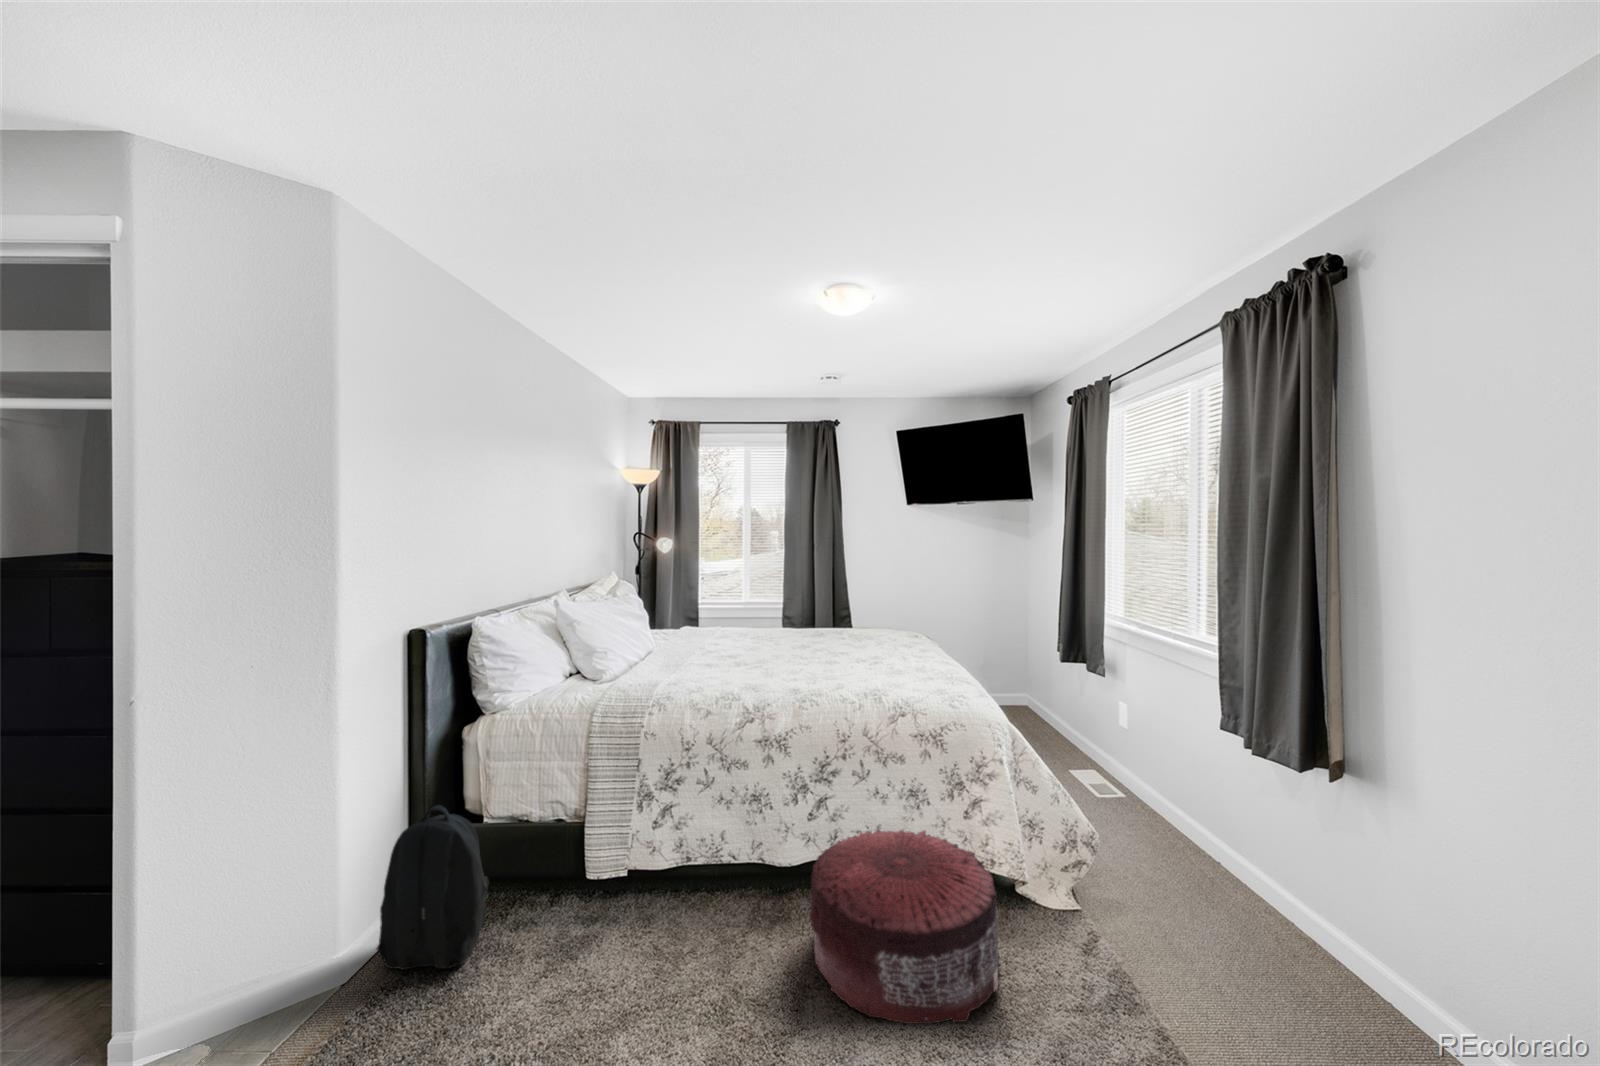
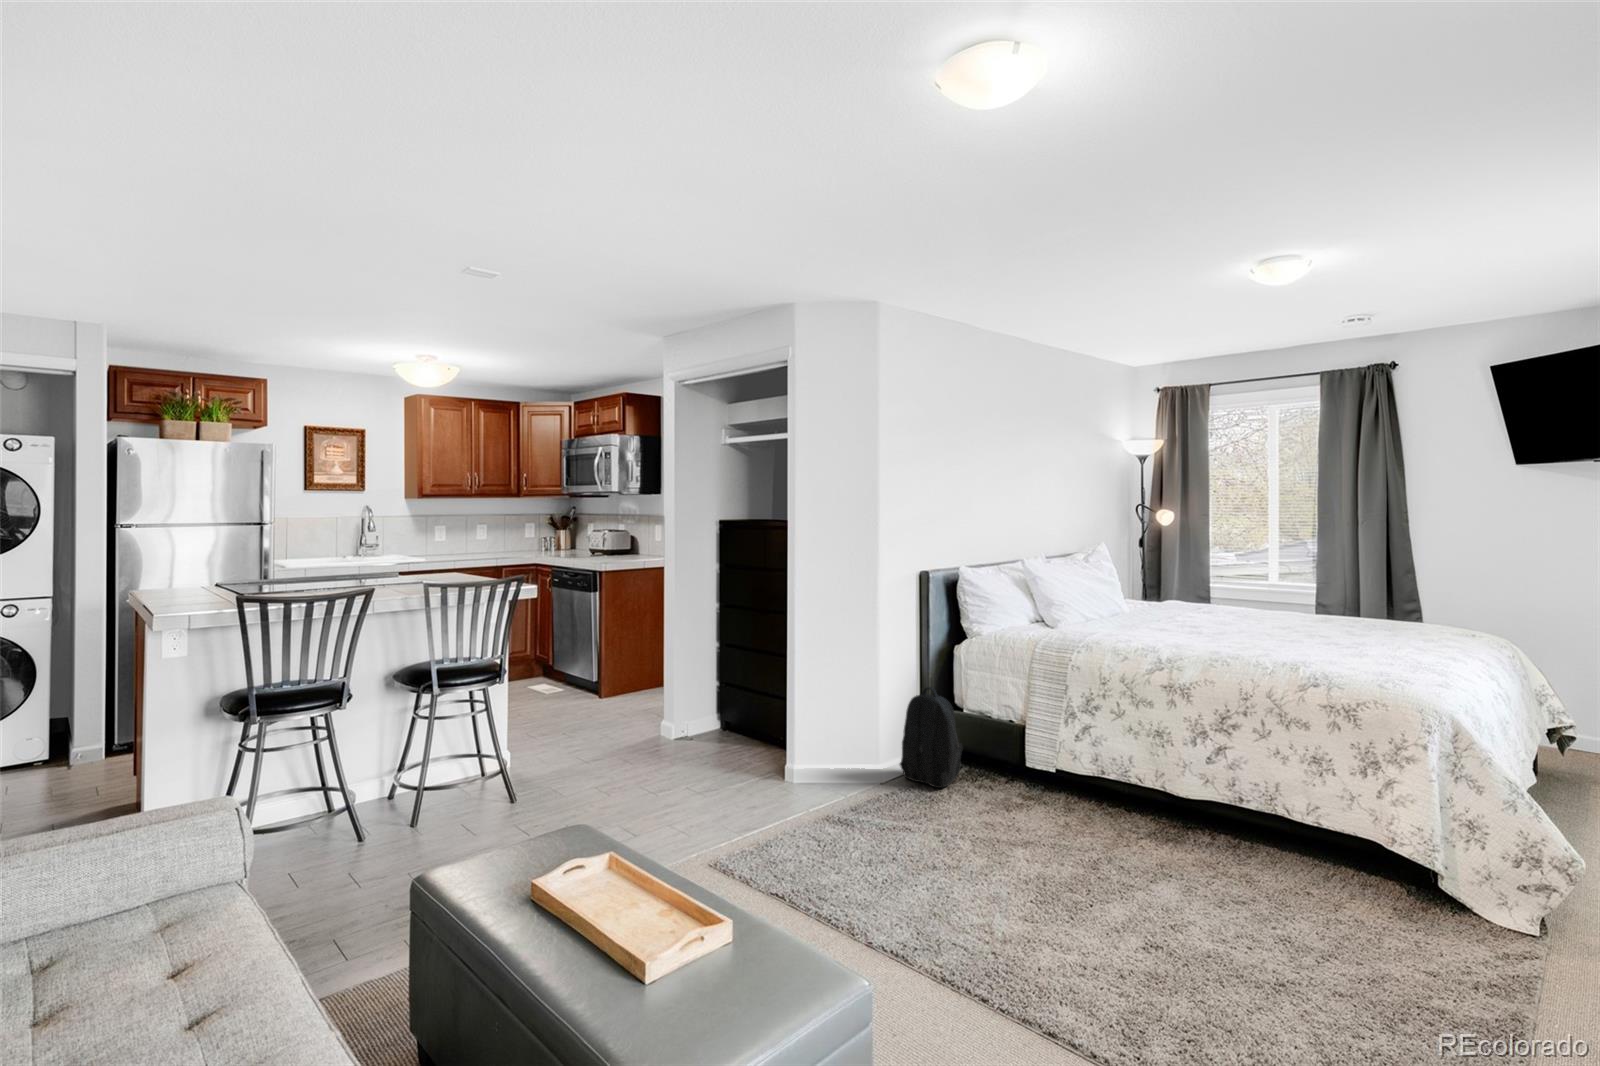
pouf: present [810,830,1000,1024] -> none [1165,780,1362,917]

